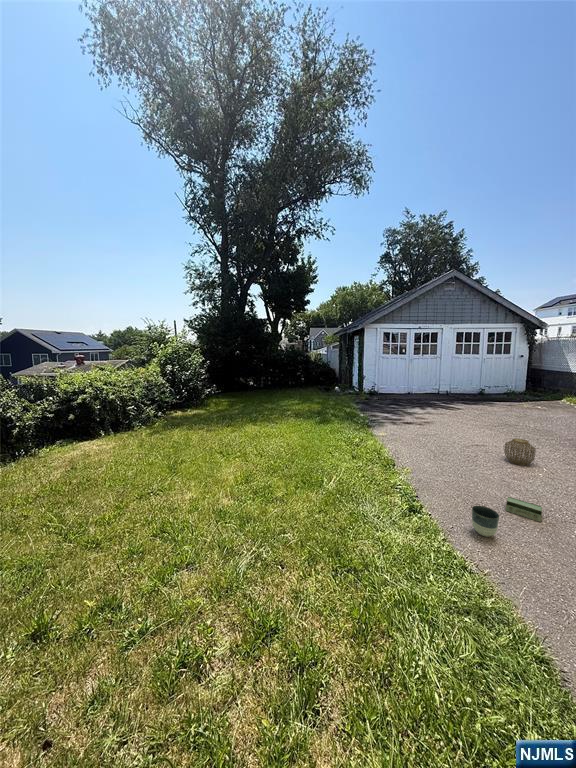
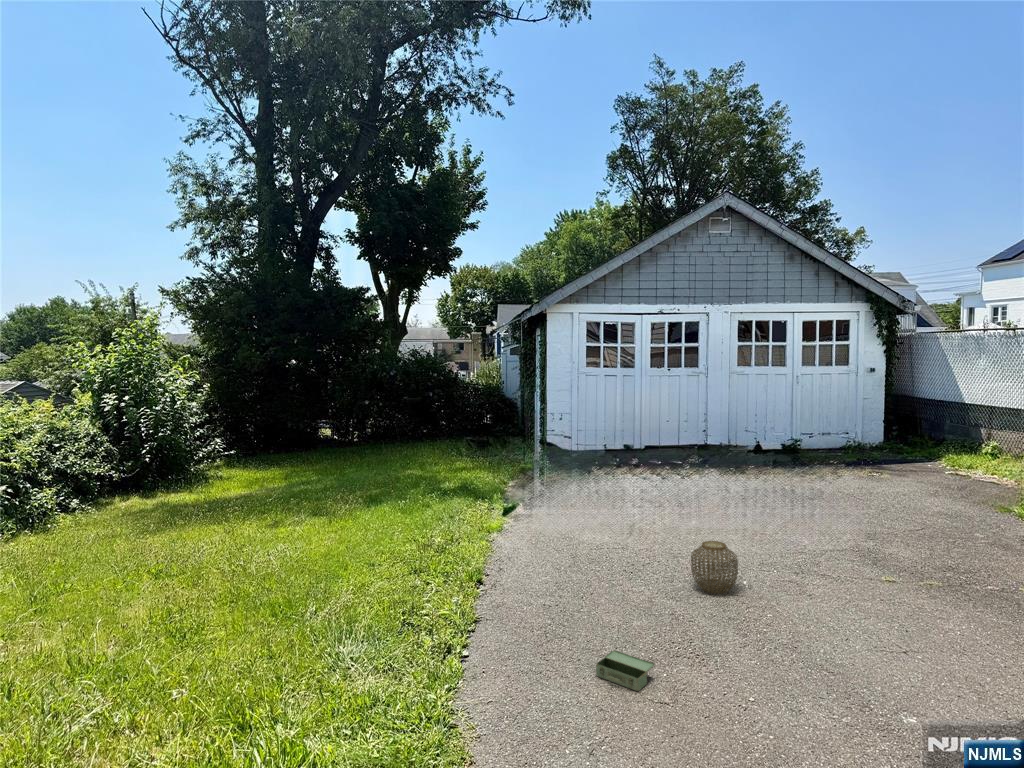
planter: present [472,506,499,537] -> none [494,665,533,720]

